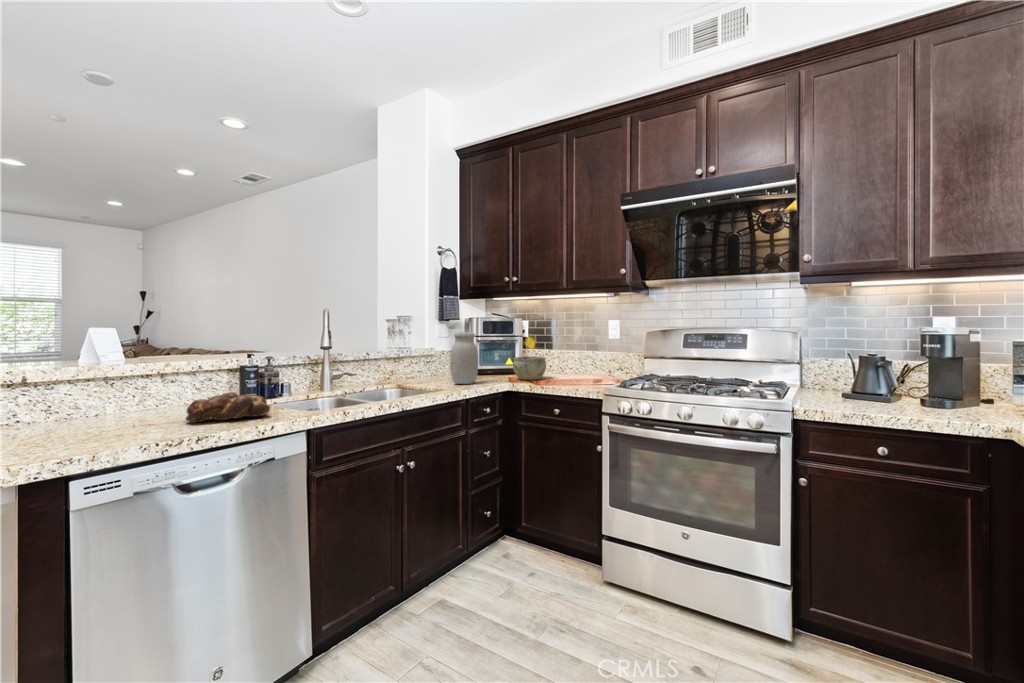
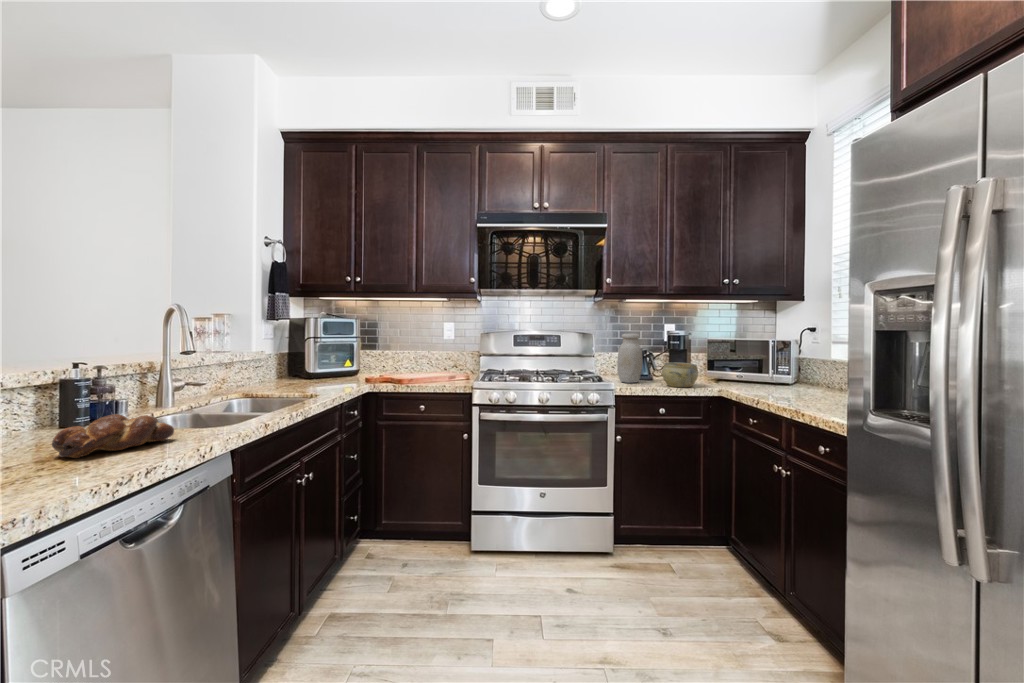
jar: present [450,332,478,384] -> present [617,333,642,383]
ceramic bowl: present [513,356,546,380] -> present [662,363,698,387]

